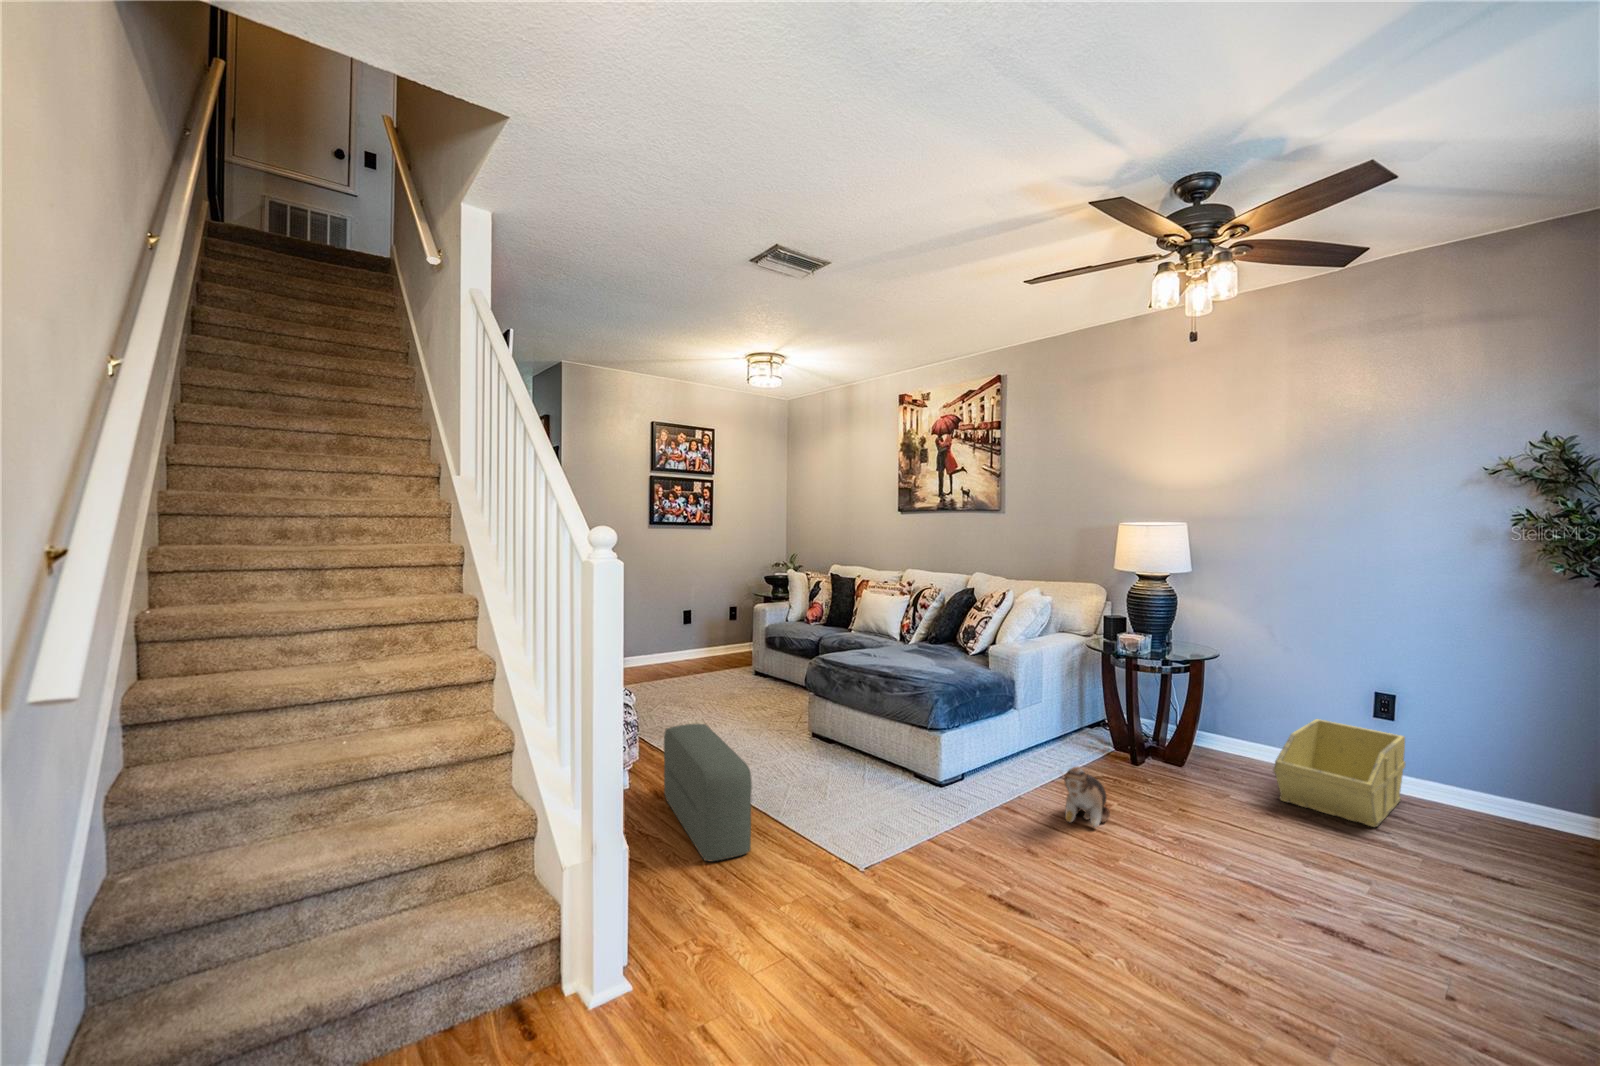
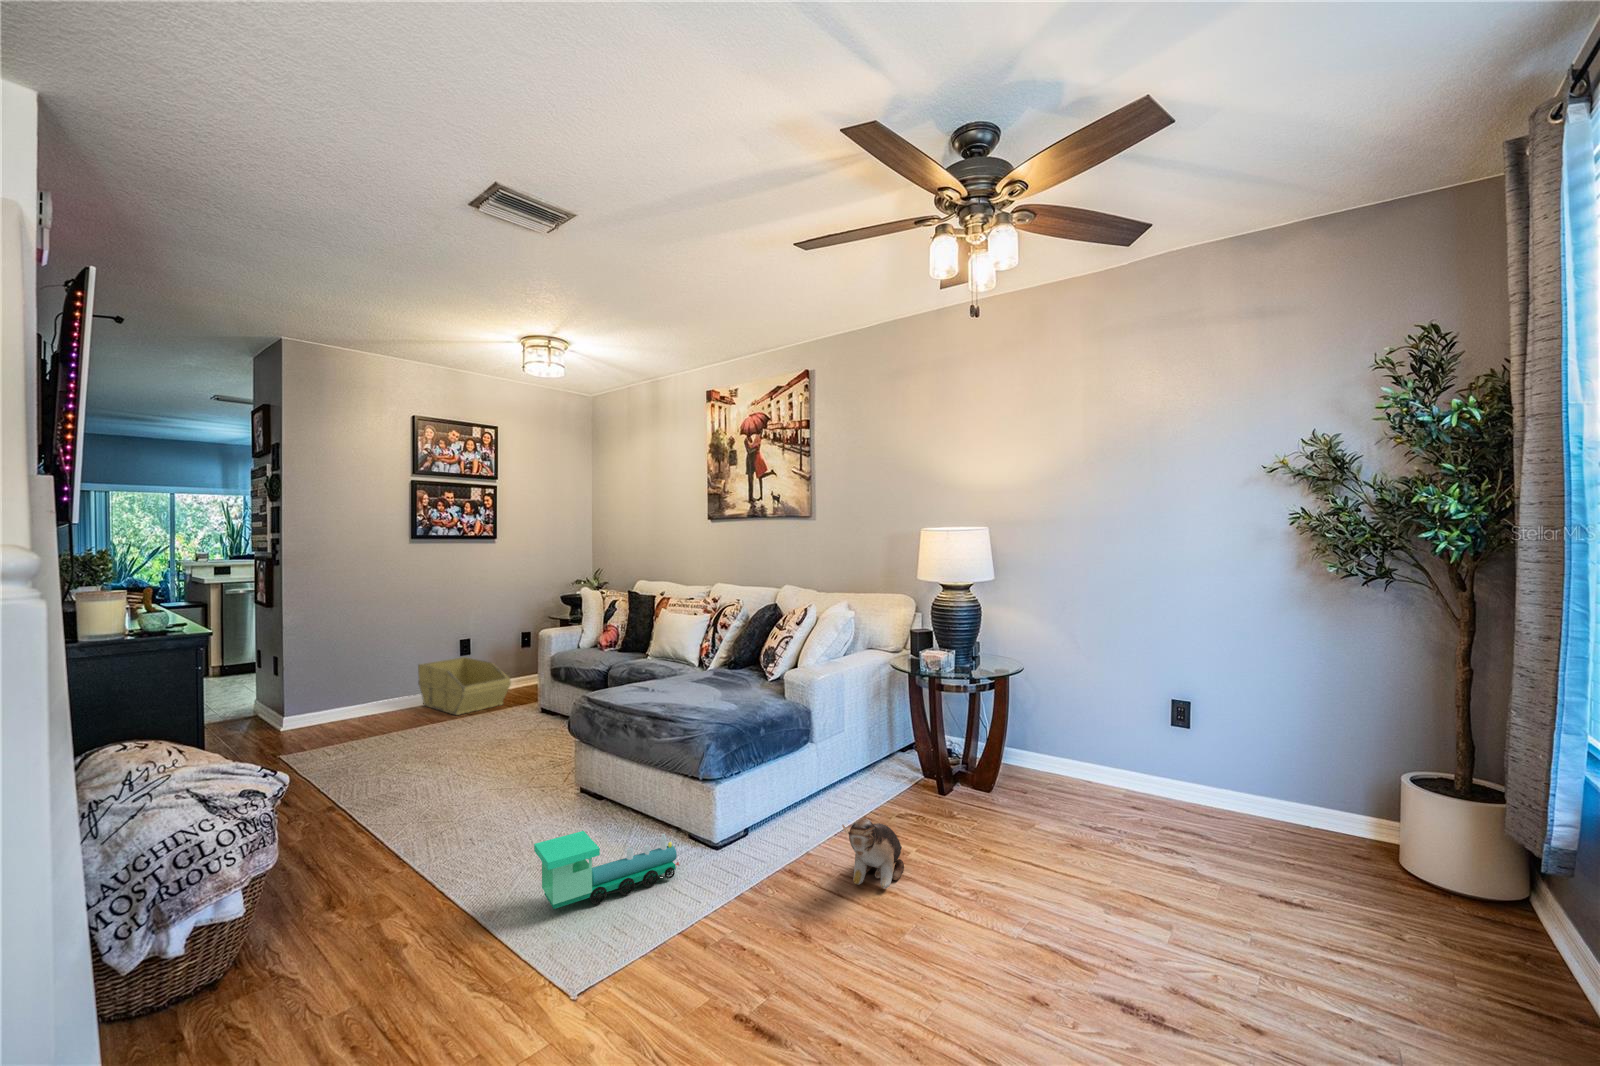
storage bin: present [1273,719,1406,827] -> present [418,657,511,715]
pouf: present [664,724,752,861] -> none [330,803,424,1016]
toy train: none [808,757,915,814] -> present [534,831,679,909]

